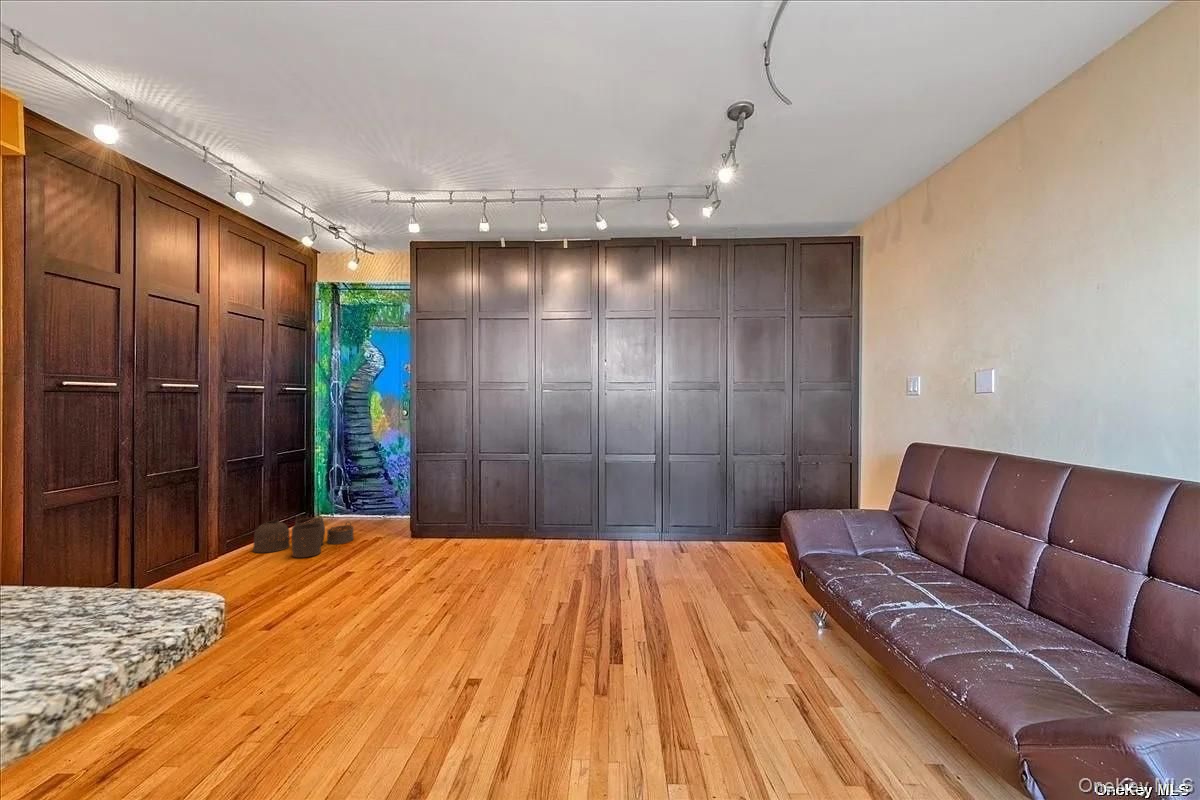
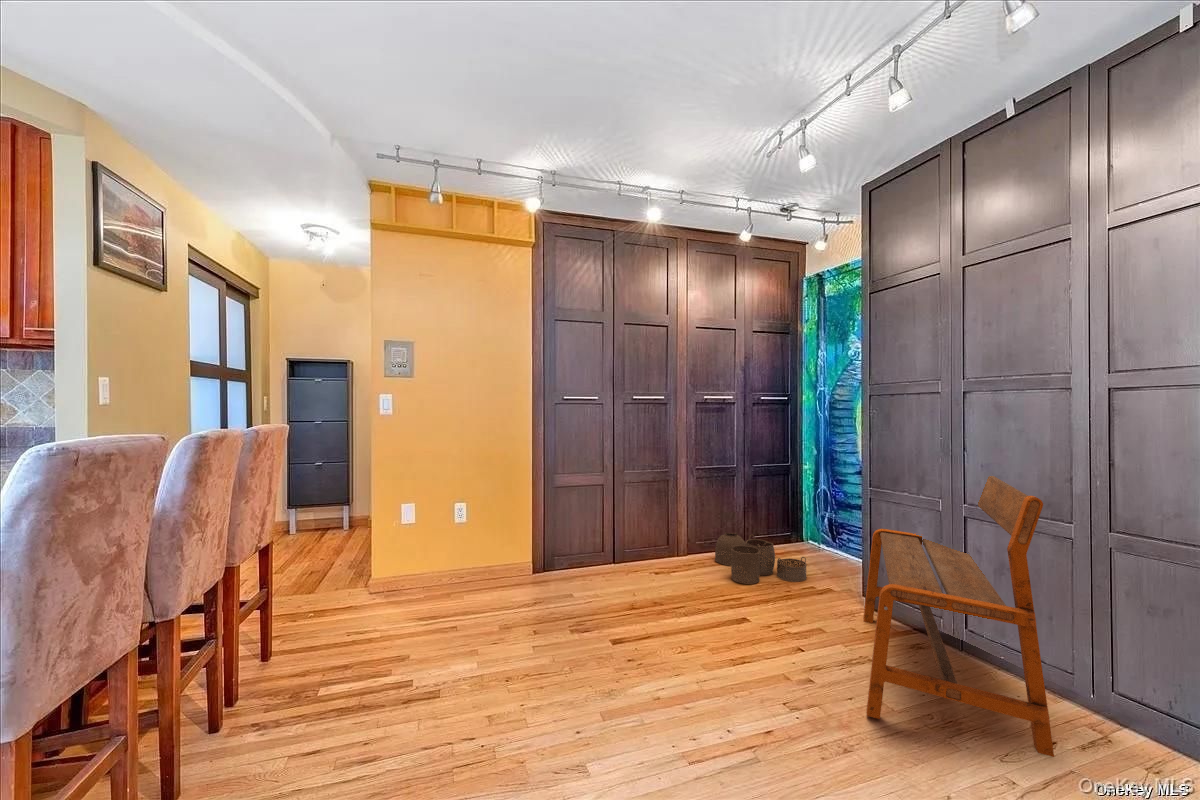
bench: none [418,429,544,577] -> present [863,476,1054,757]

